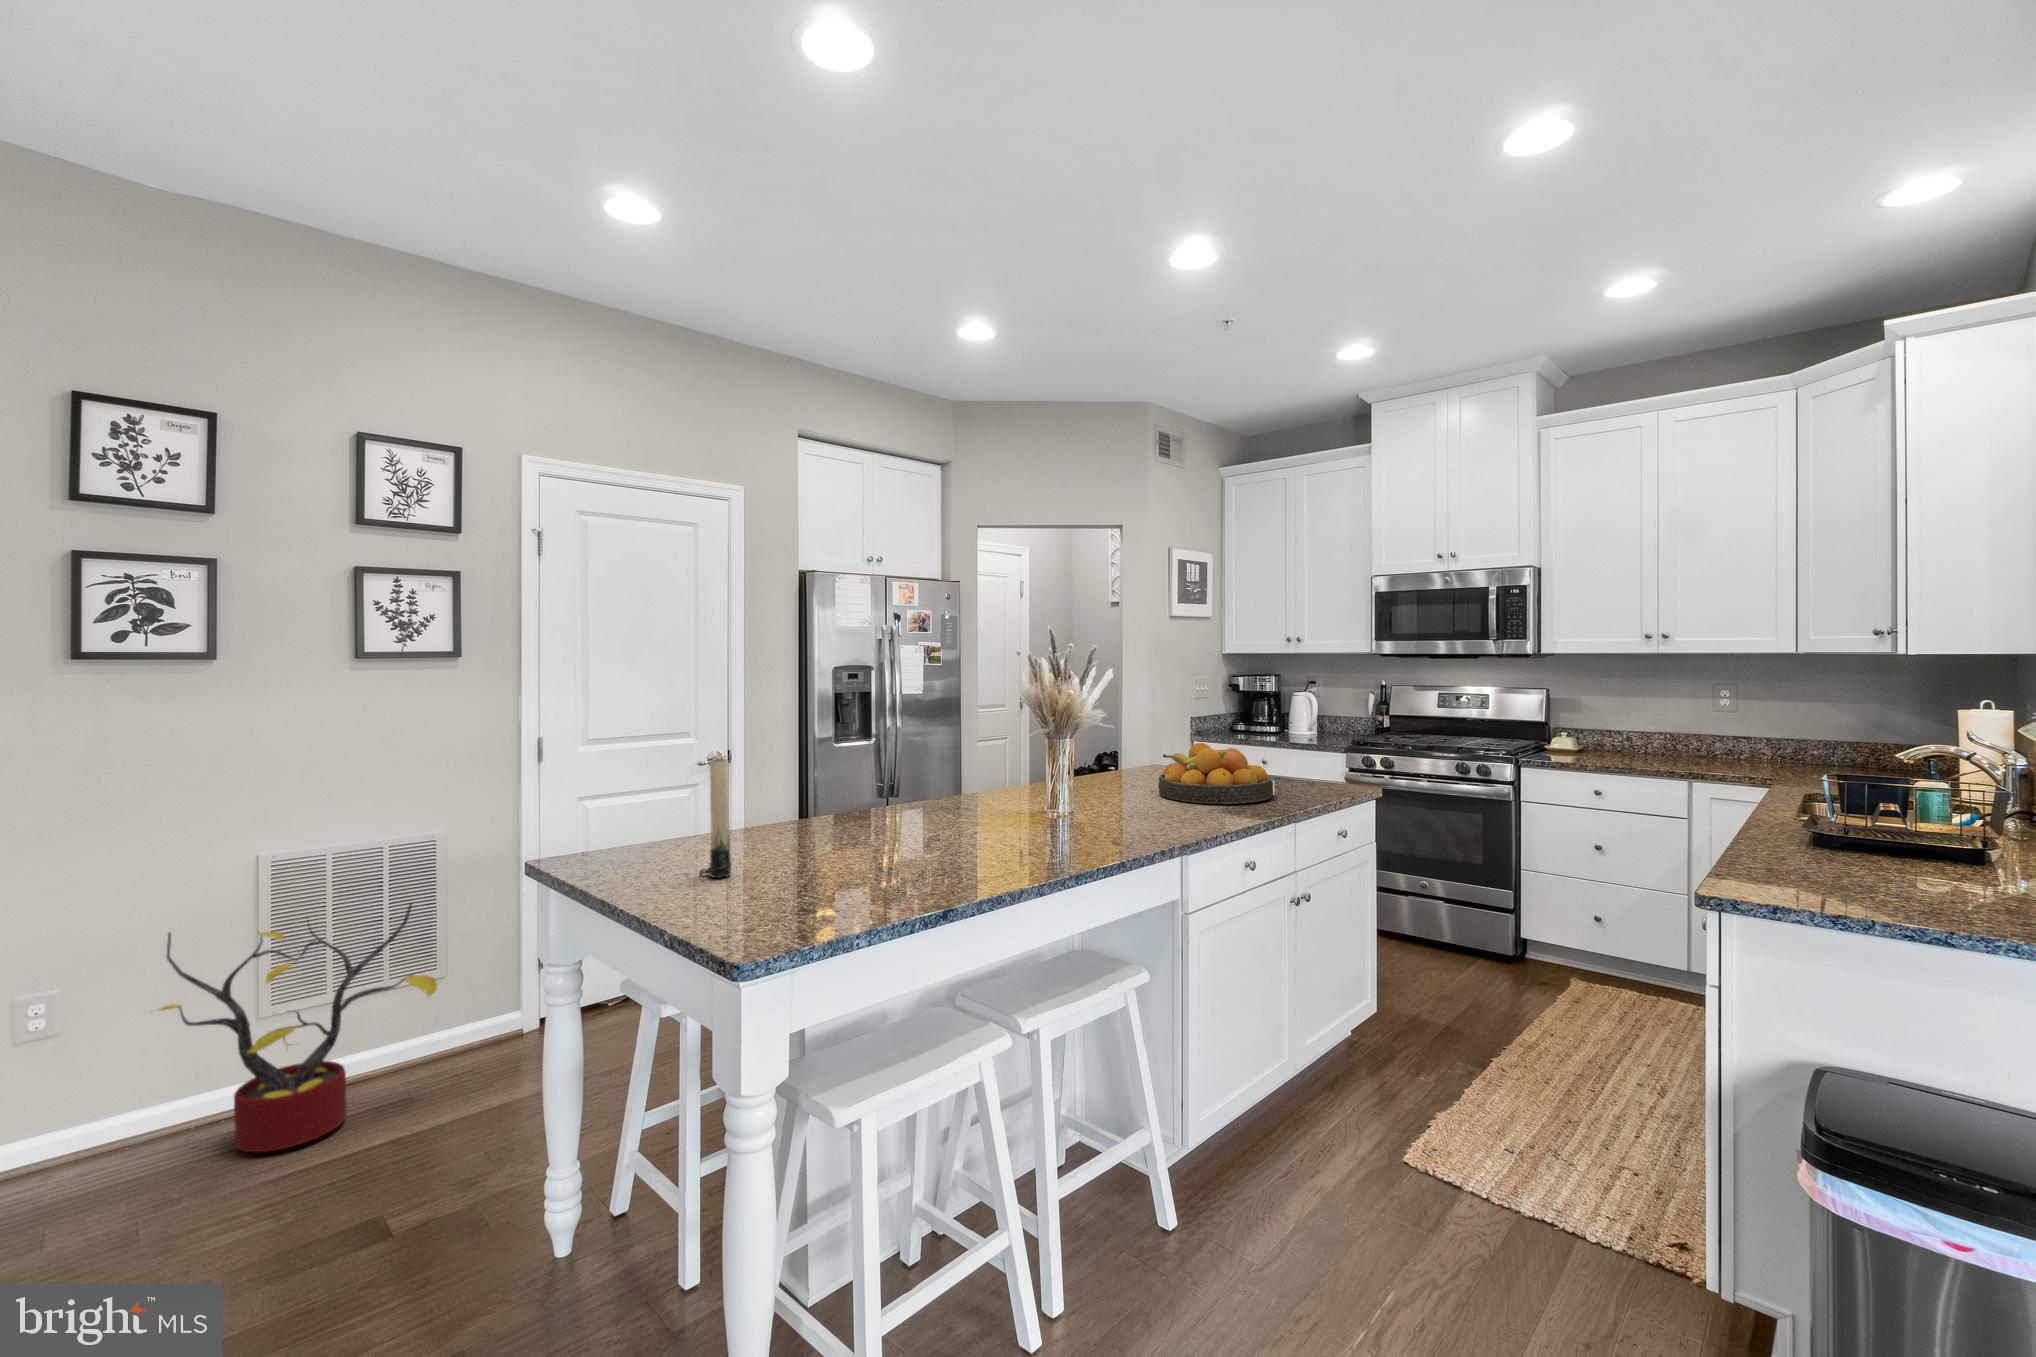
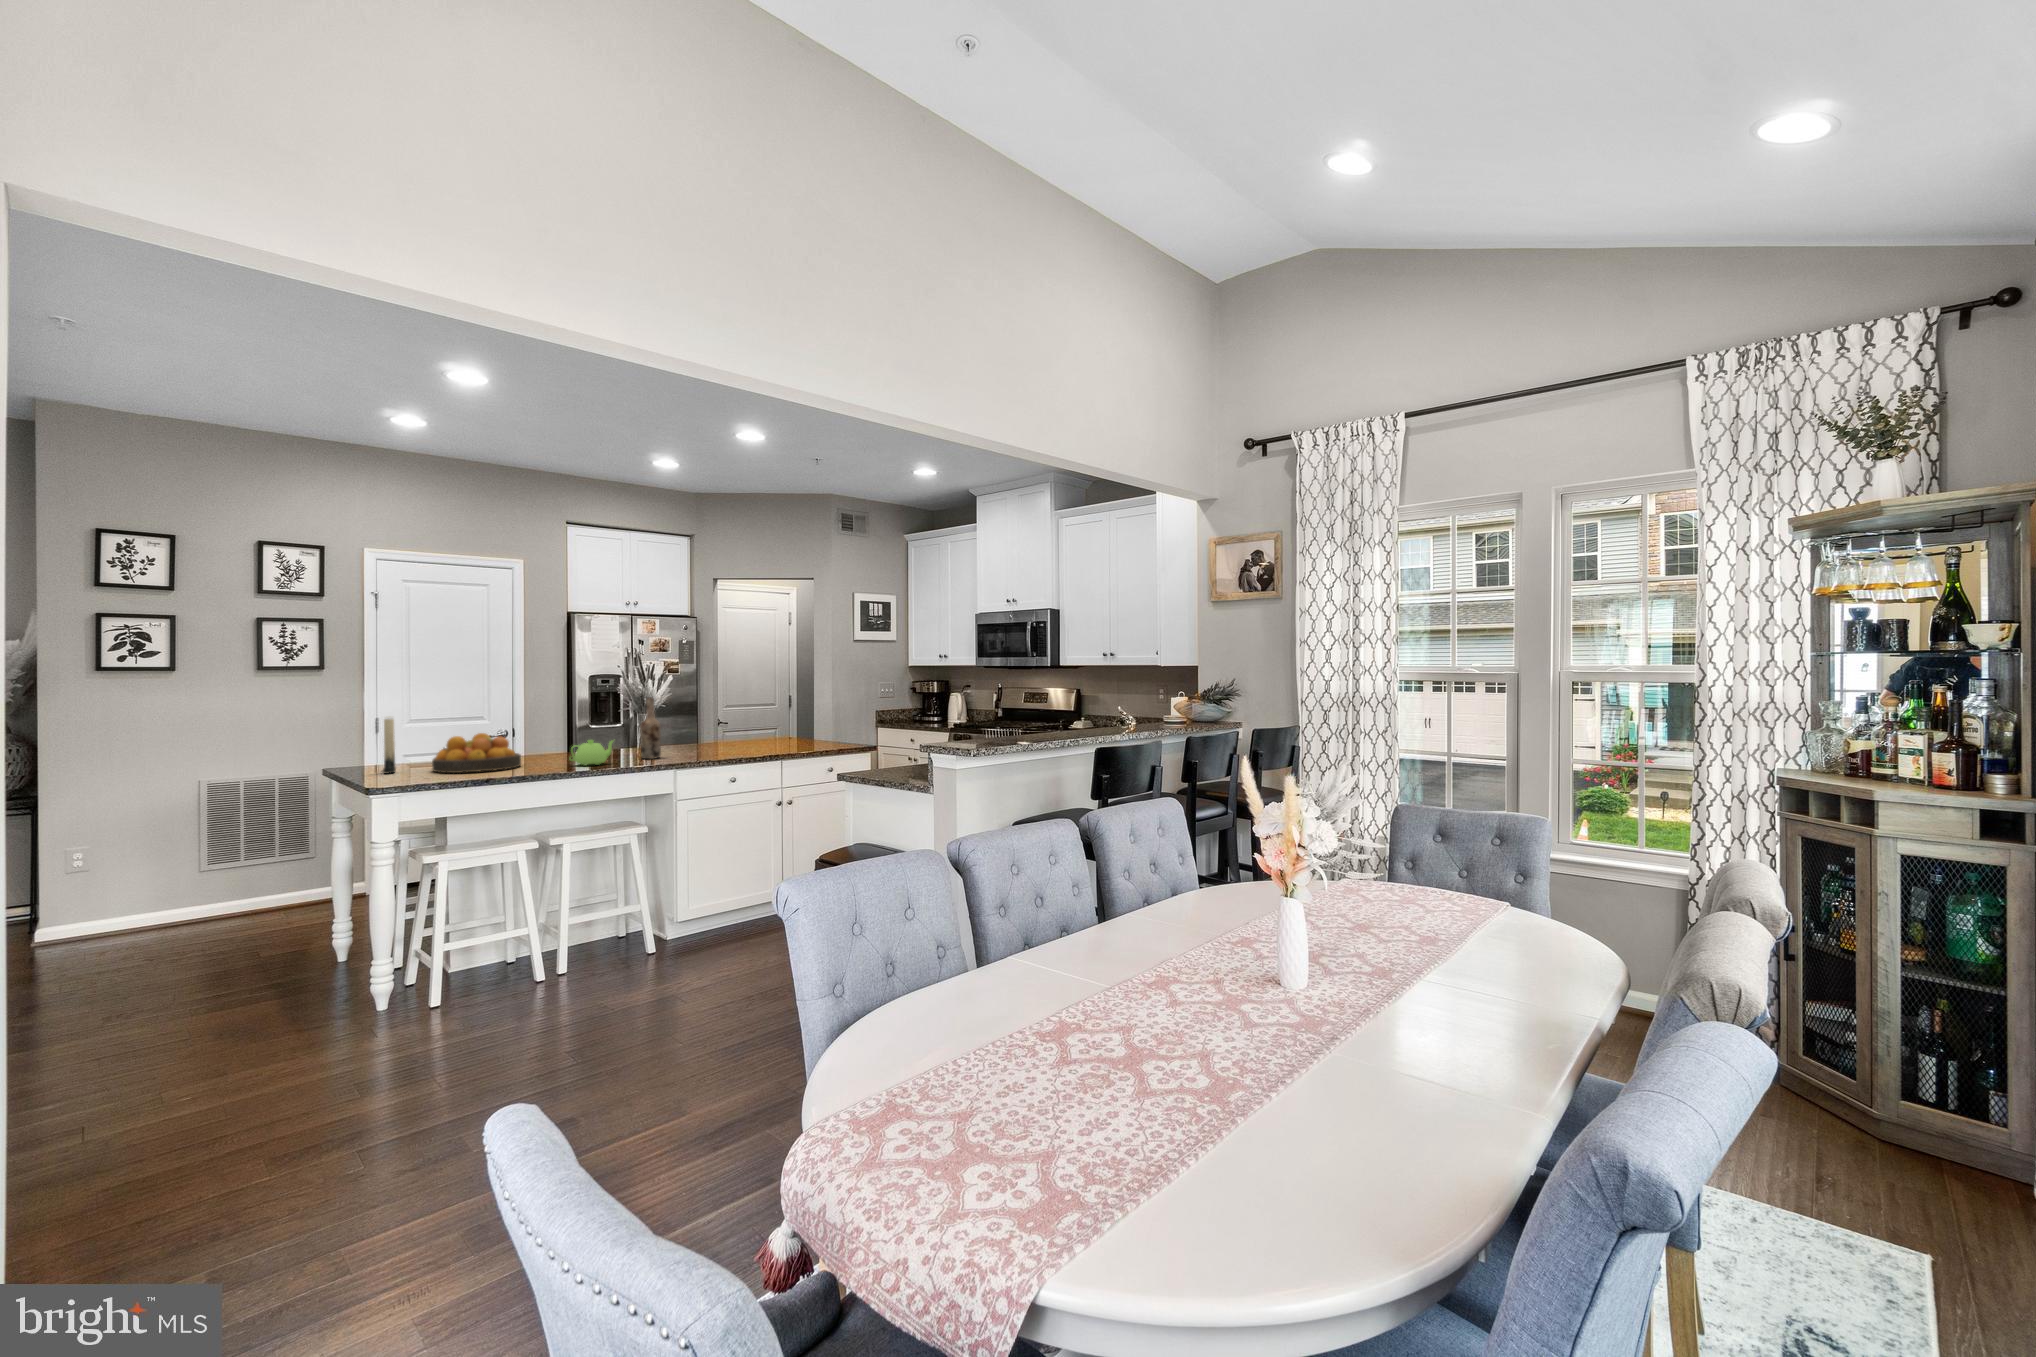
wine bottle: none [1119,708,1154,826] -> present [640,697,661,759]
fruit bowl: present [1158,743,1273,804] -> present [432,733,521,773]
teapot: none [1043,792,1113,848] -> present [570,740,613,766]
decorative plant: present [159,904,438,1152] -> none [135,806,296,932]

